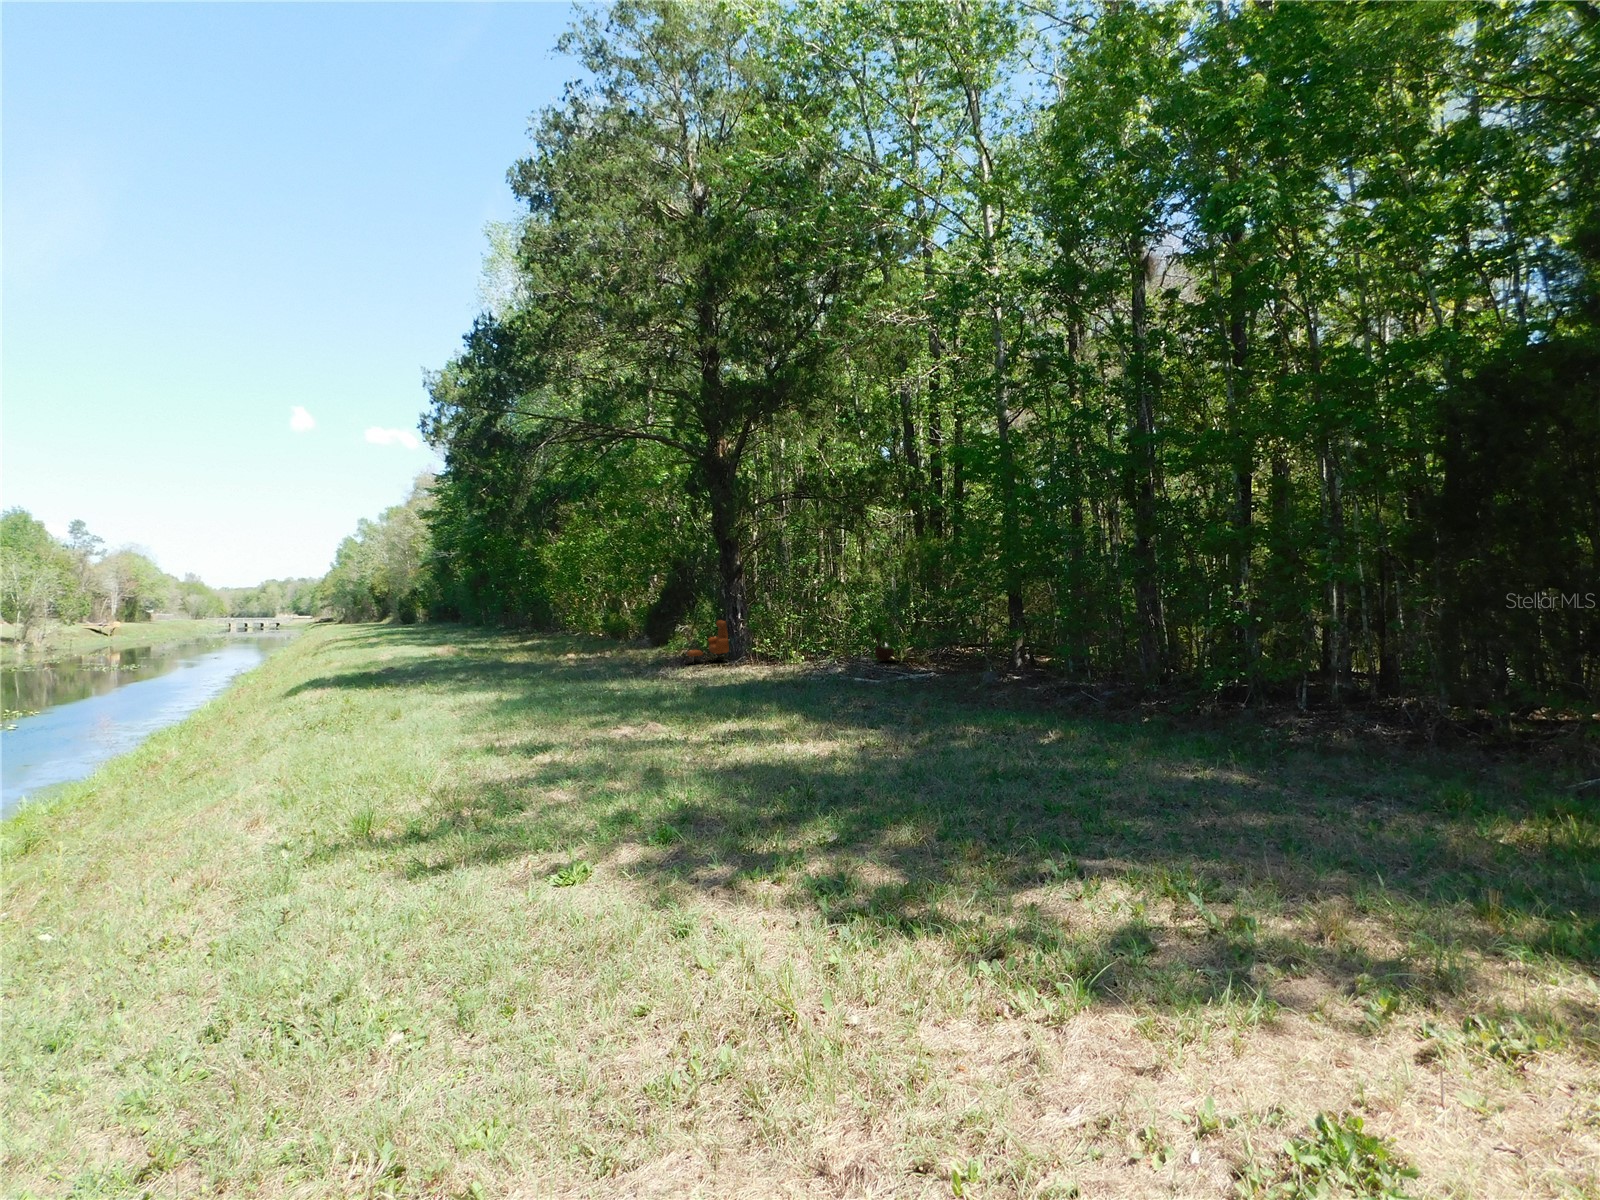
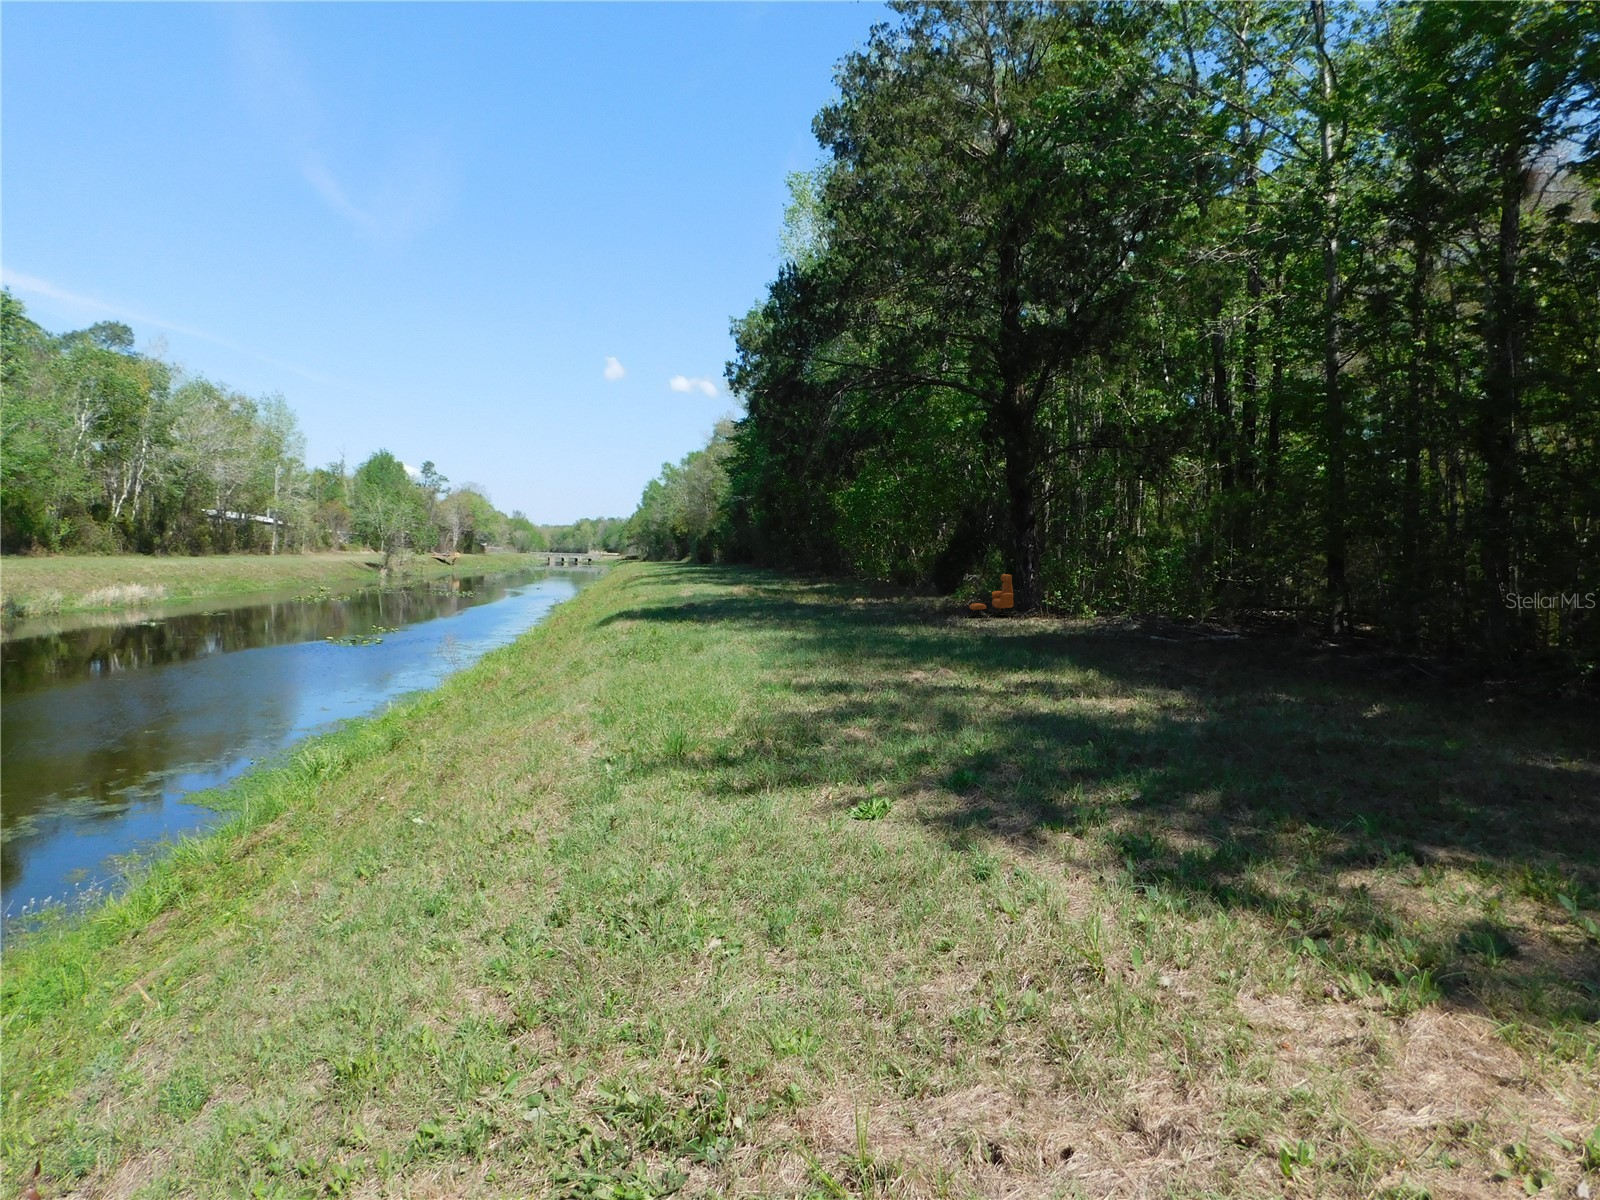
potted tree: present [866,621,894,661] -> none [1160,572,1196,621]

